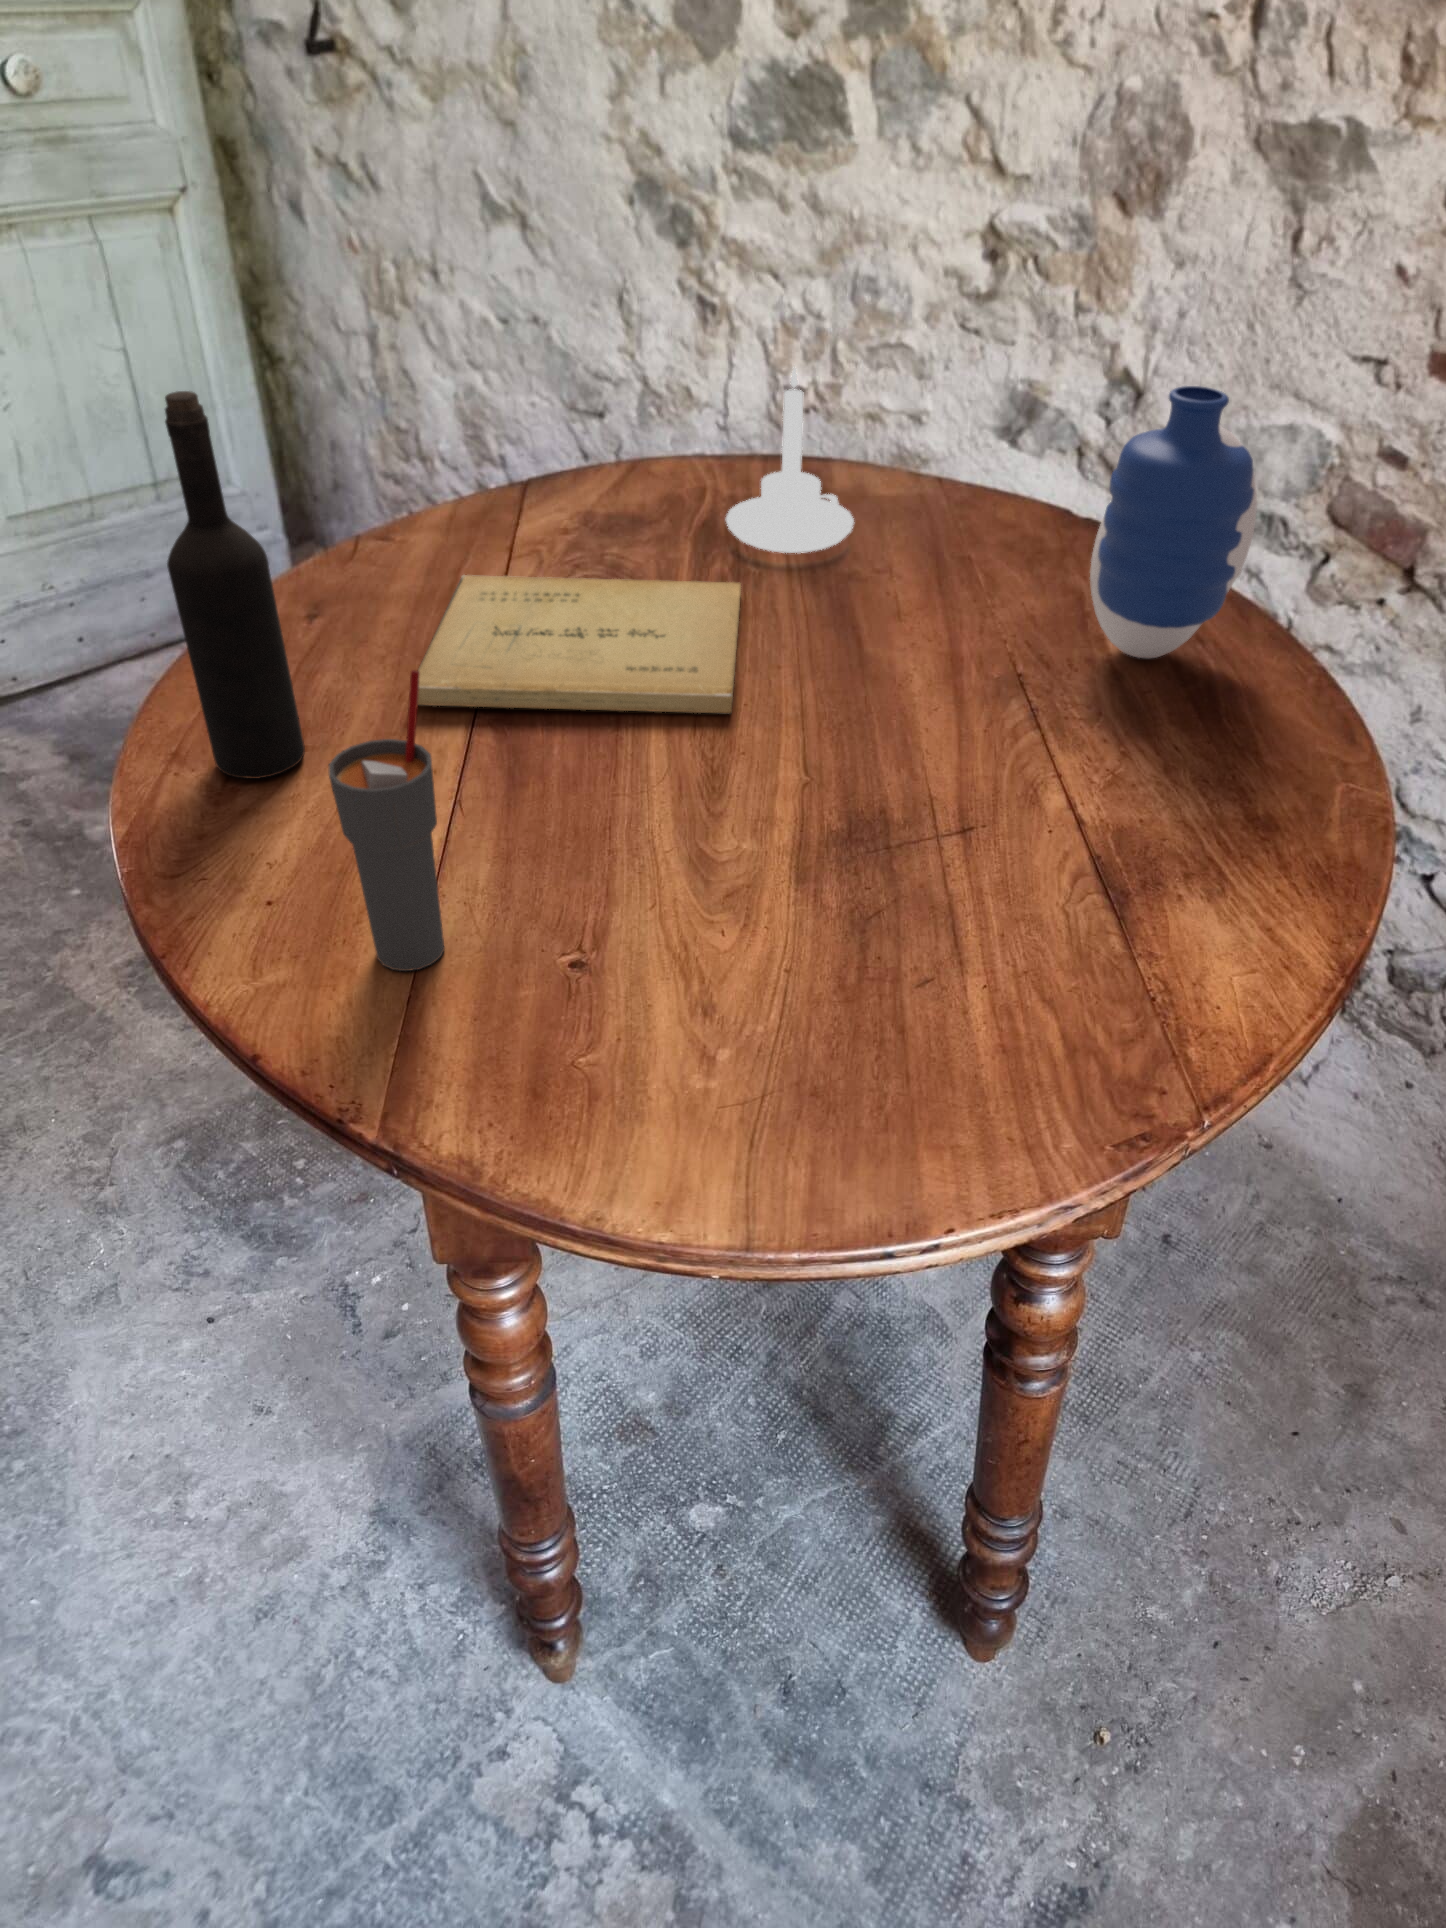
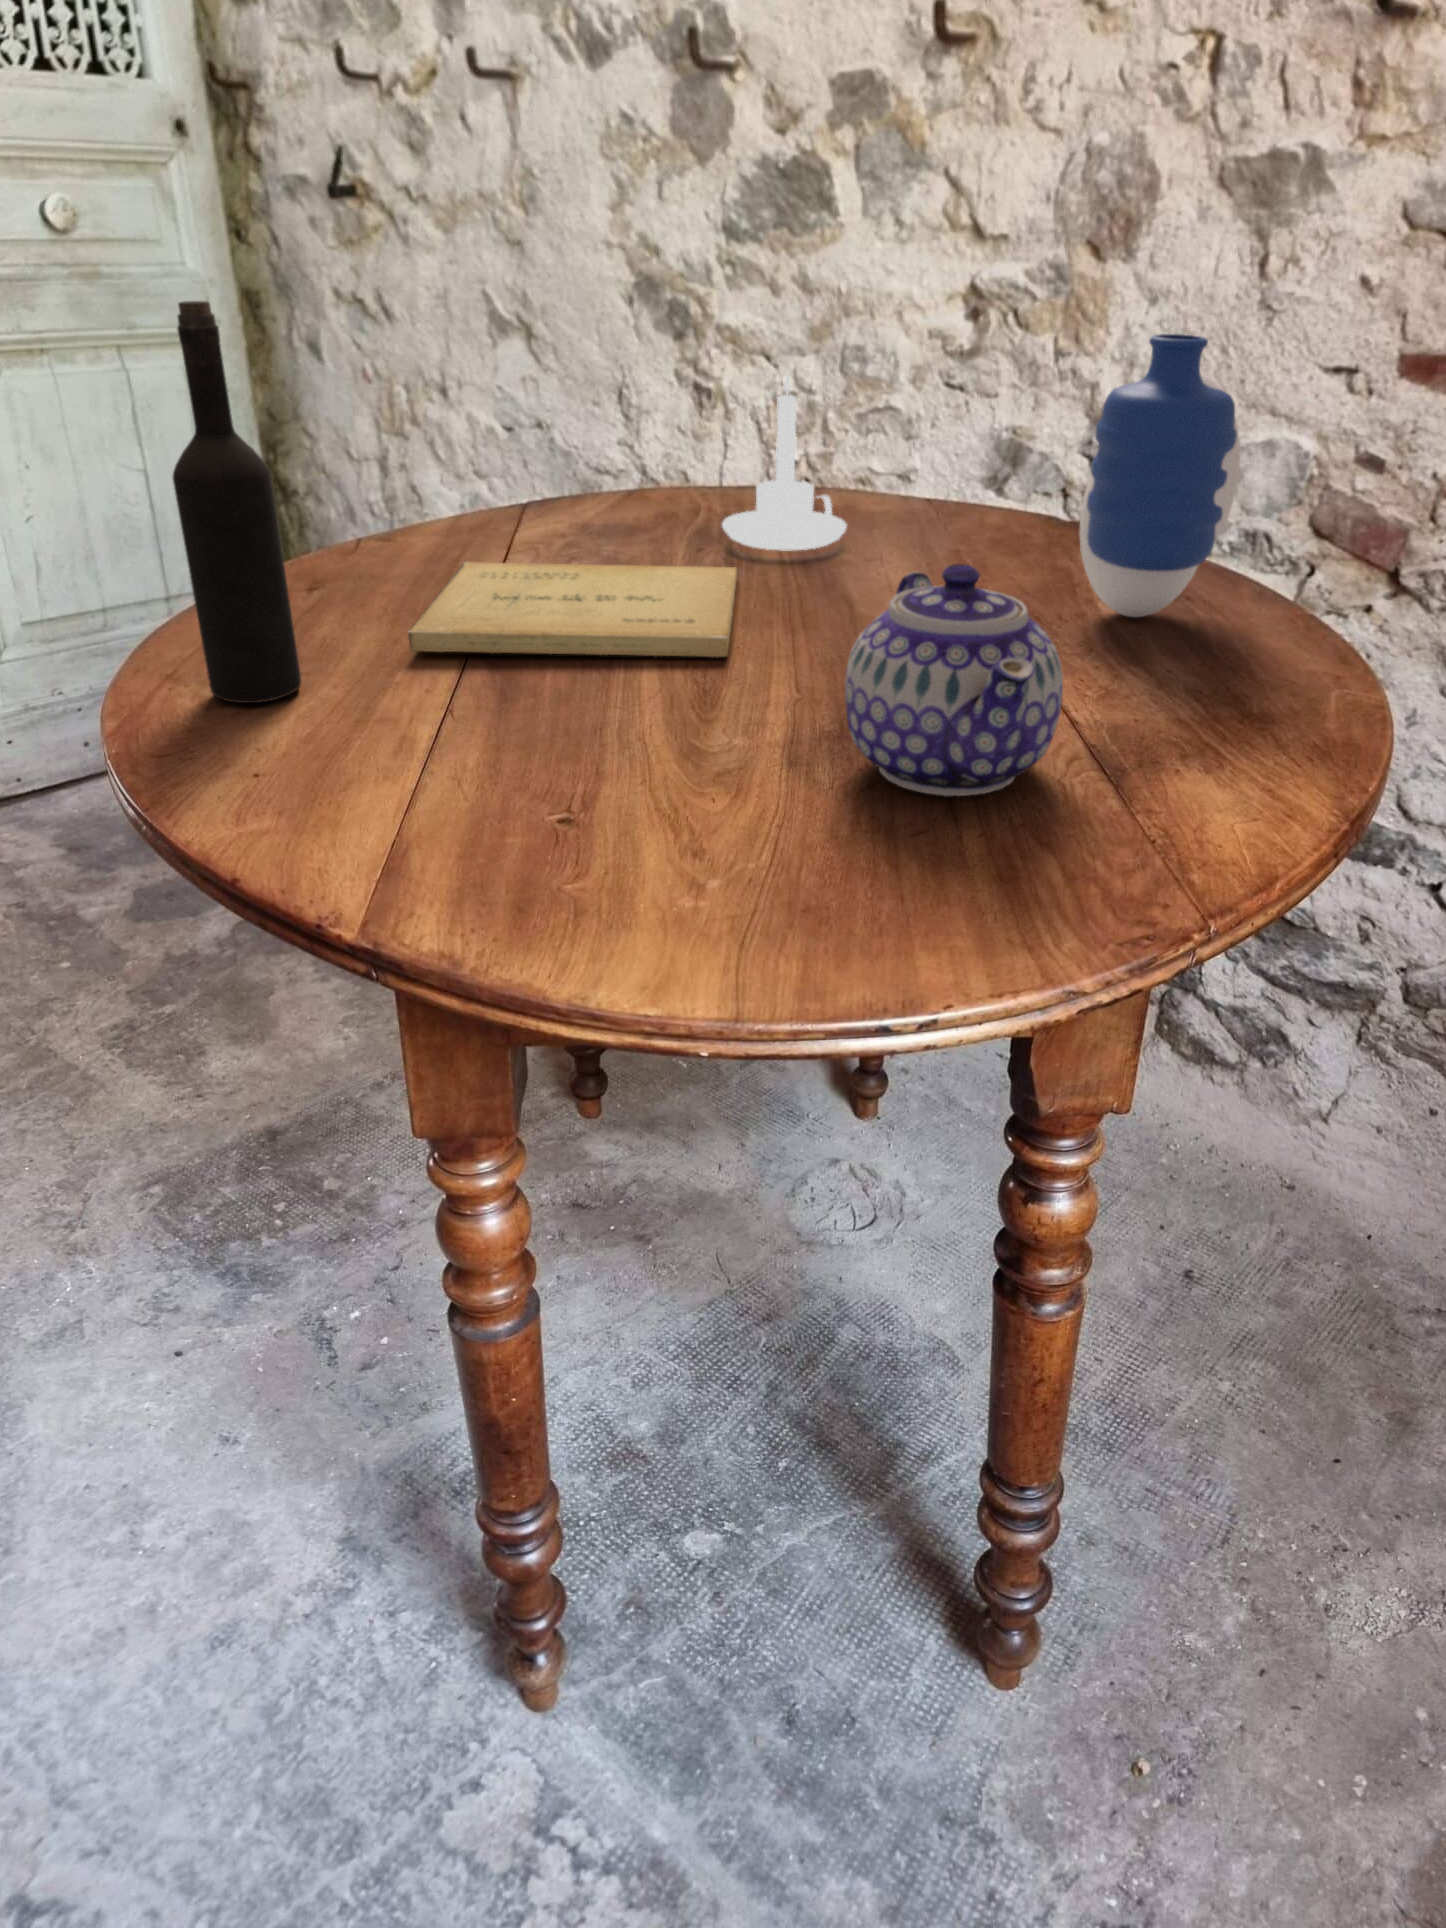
cup: present [329,670,445,971] -> none [320,515,433,837]
teapot: none [848,674,1064,921] -> present [845,564,1063,796]

